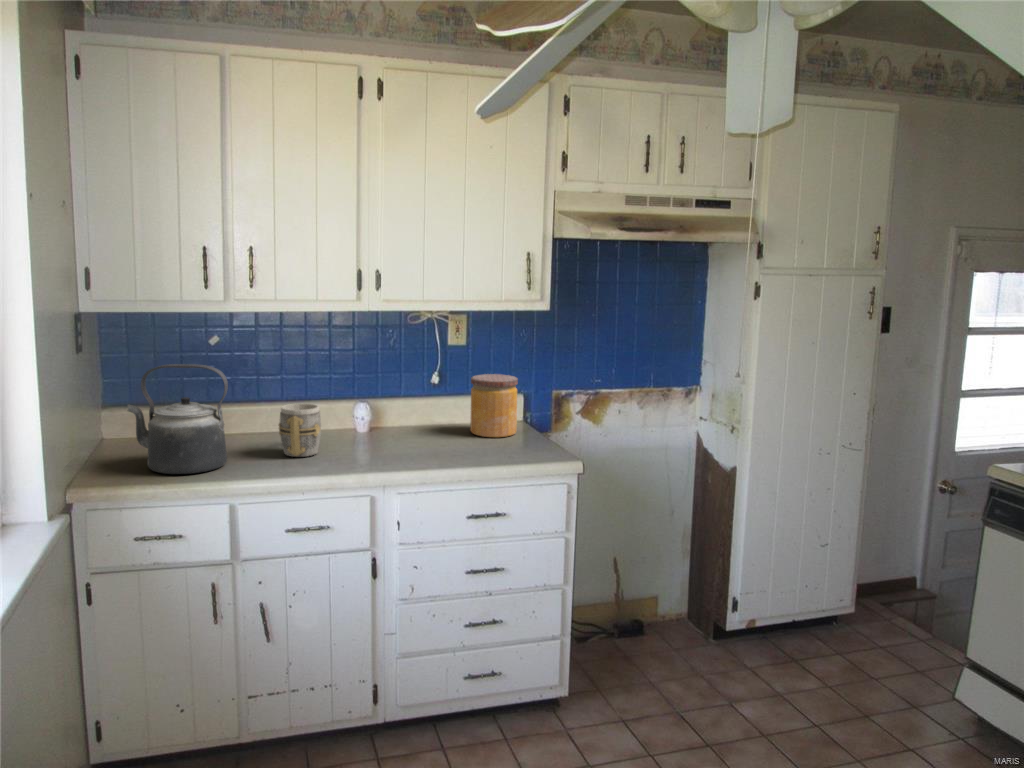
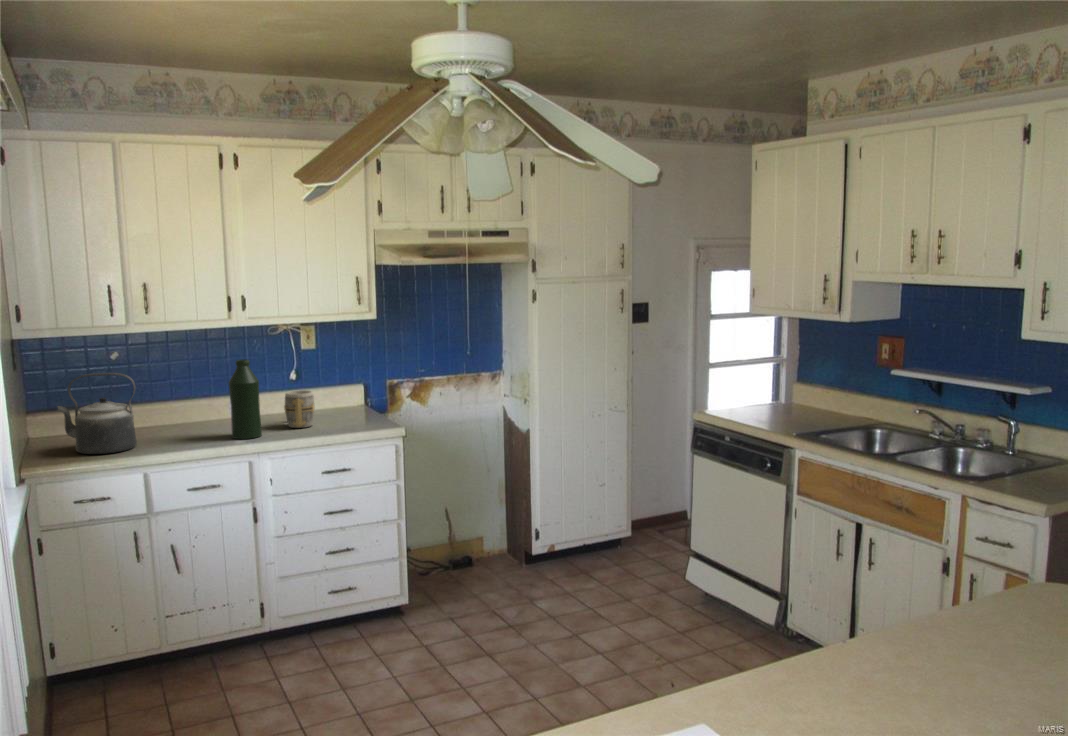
bottle: none [350,356,390,464] -> present [229,359,262,439]
jar: present [470,374,518,437] -> none [320,369,359,417]
mug: present [279,404,321,457] -> present [284,390,315,428]

